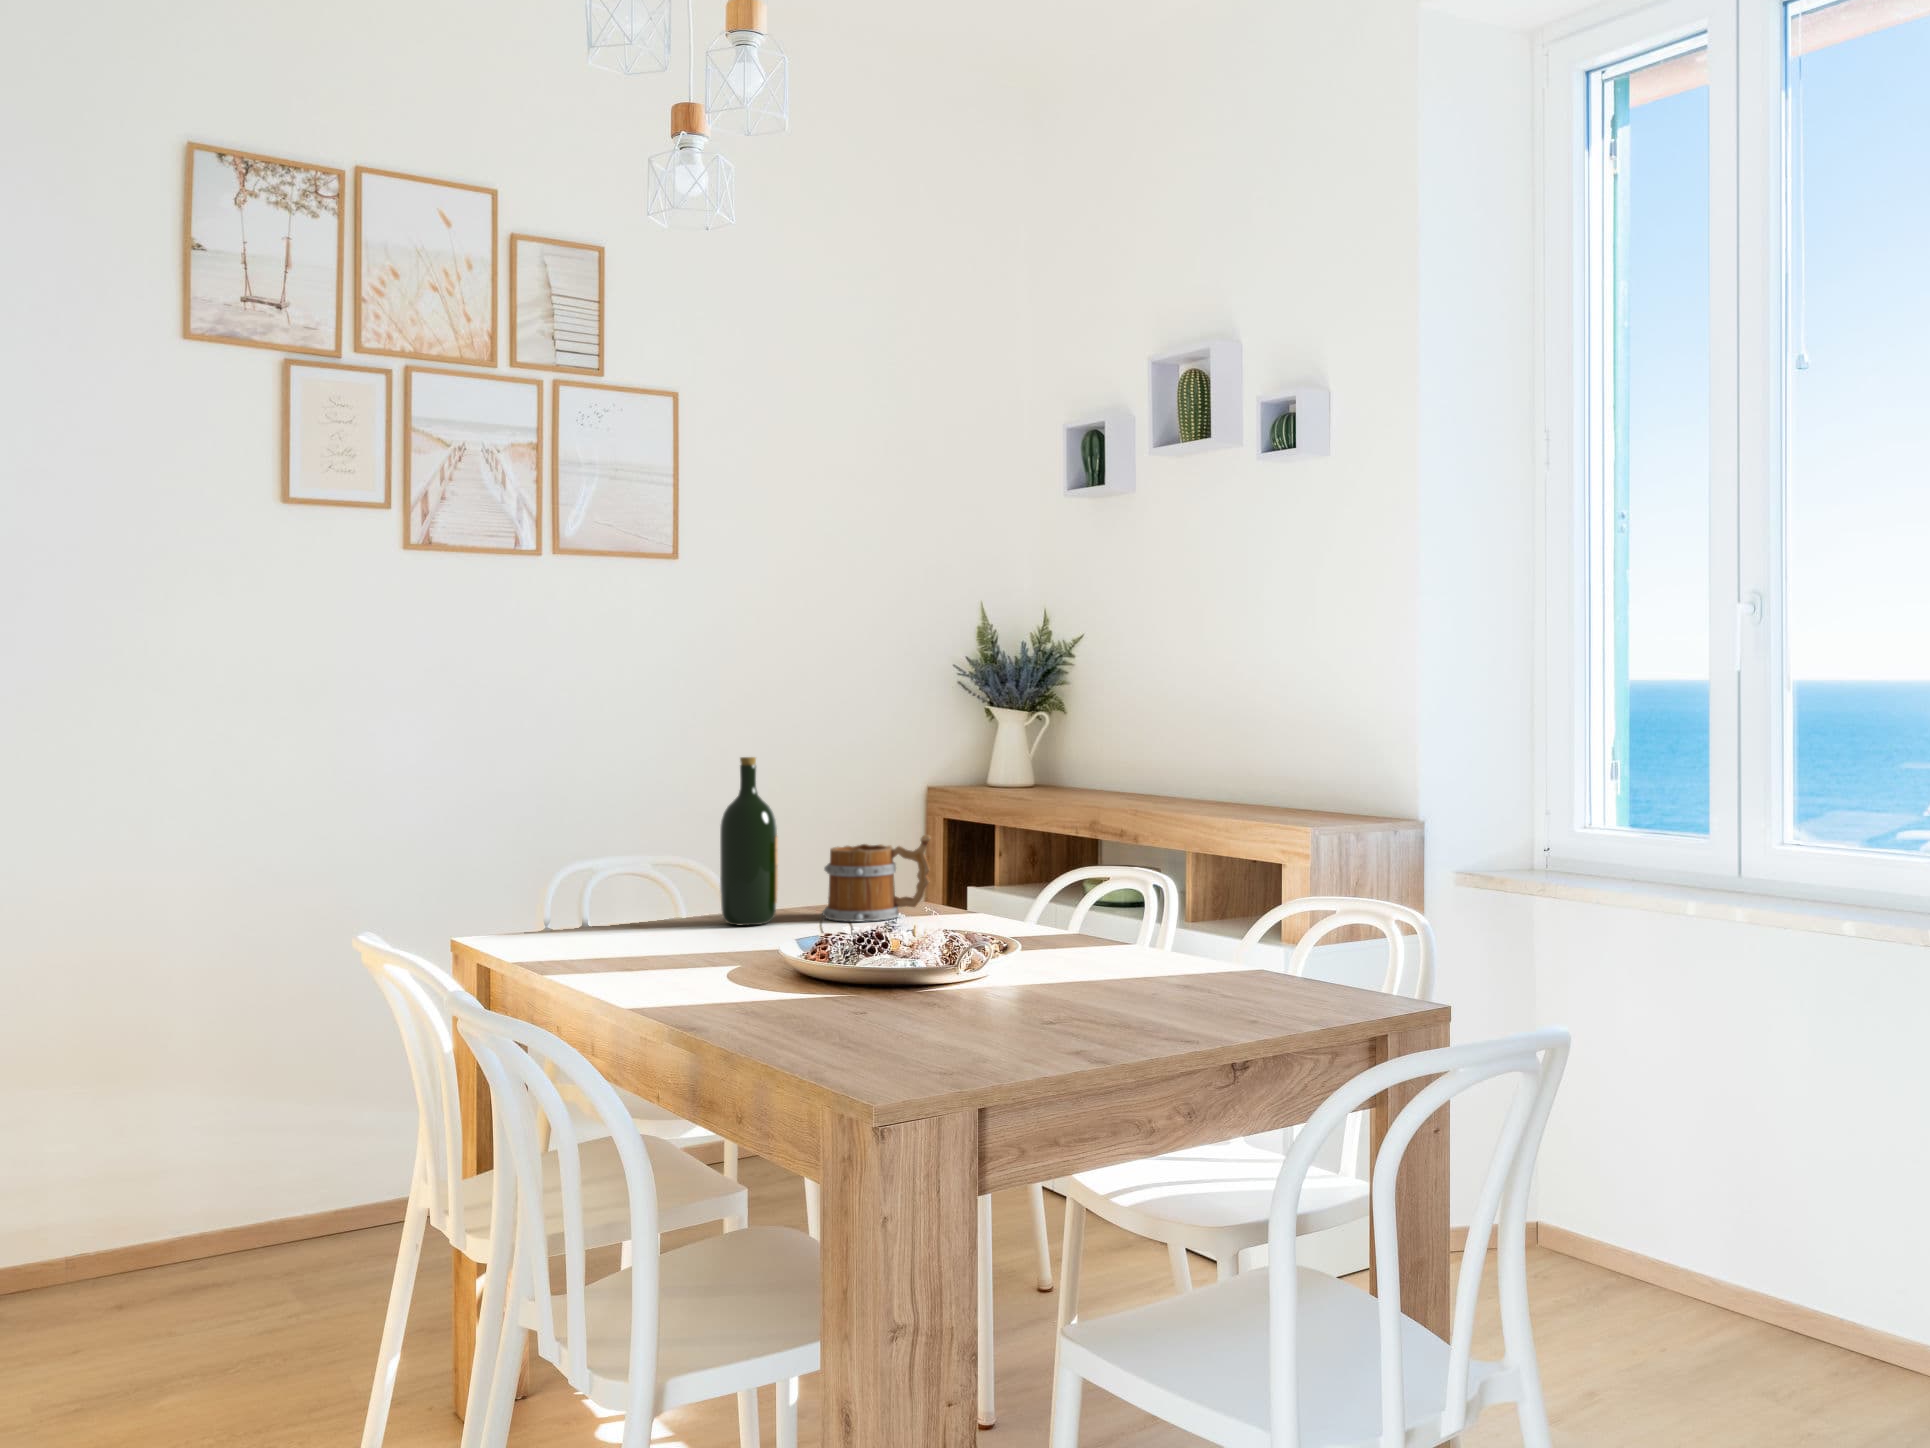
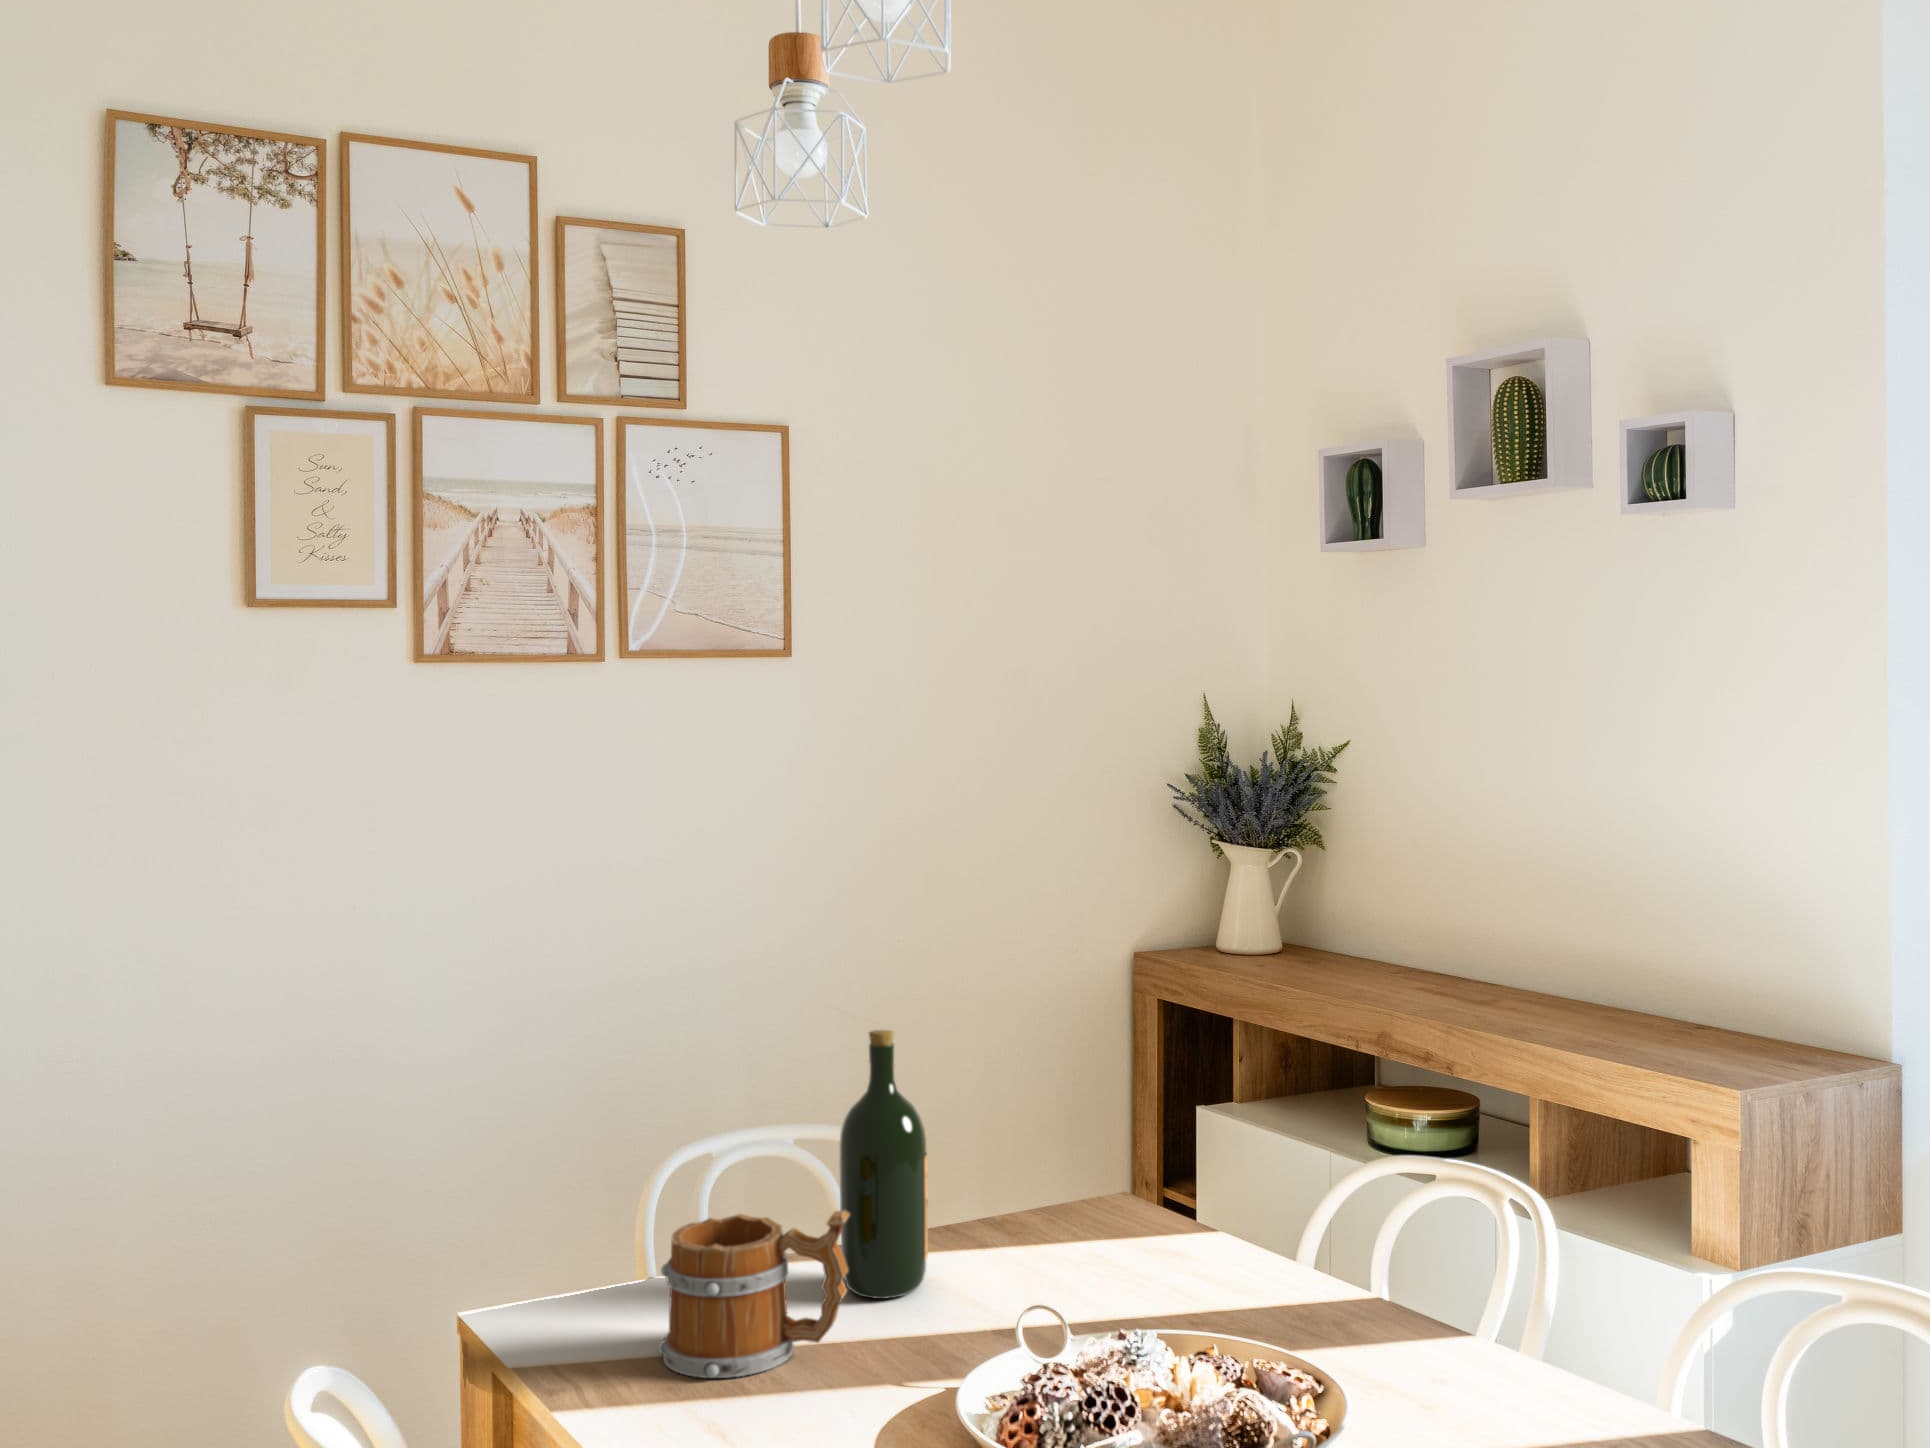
mug: present [822,835,930,922] -> present [658,1210,849,1378]

